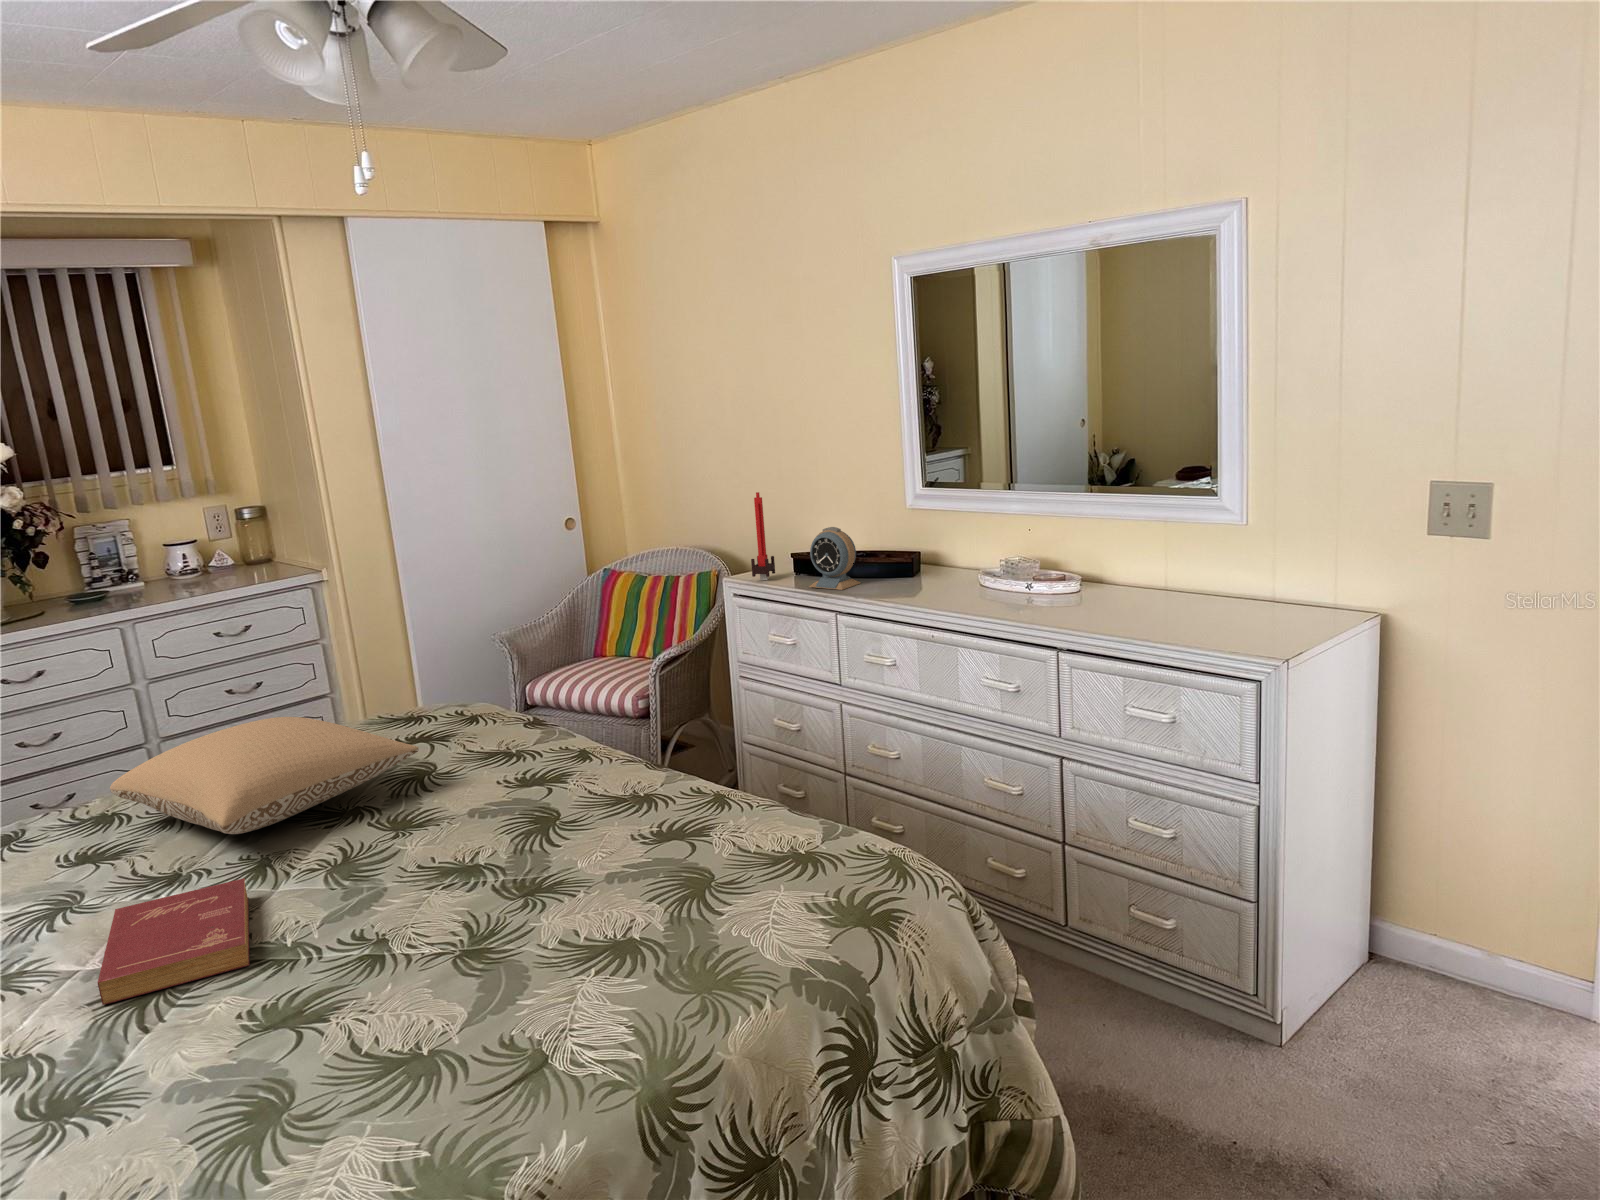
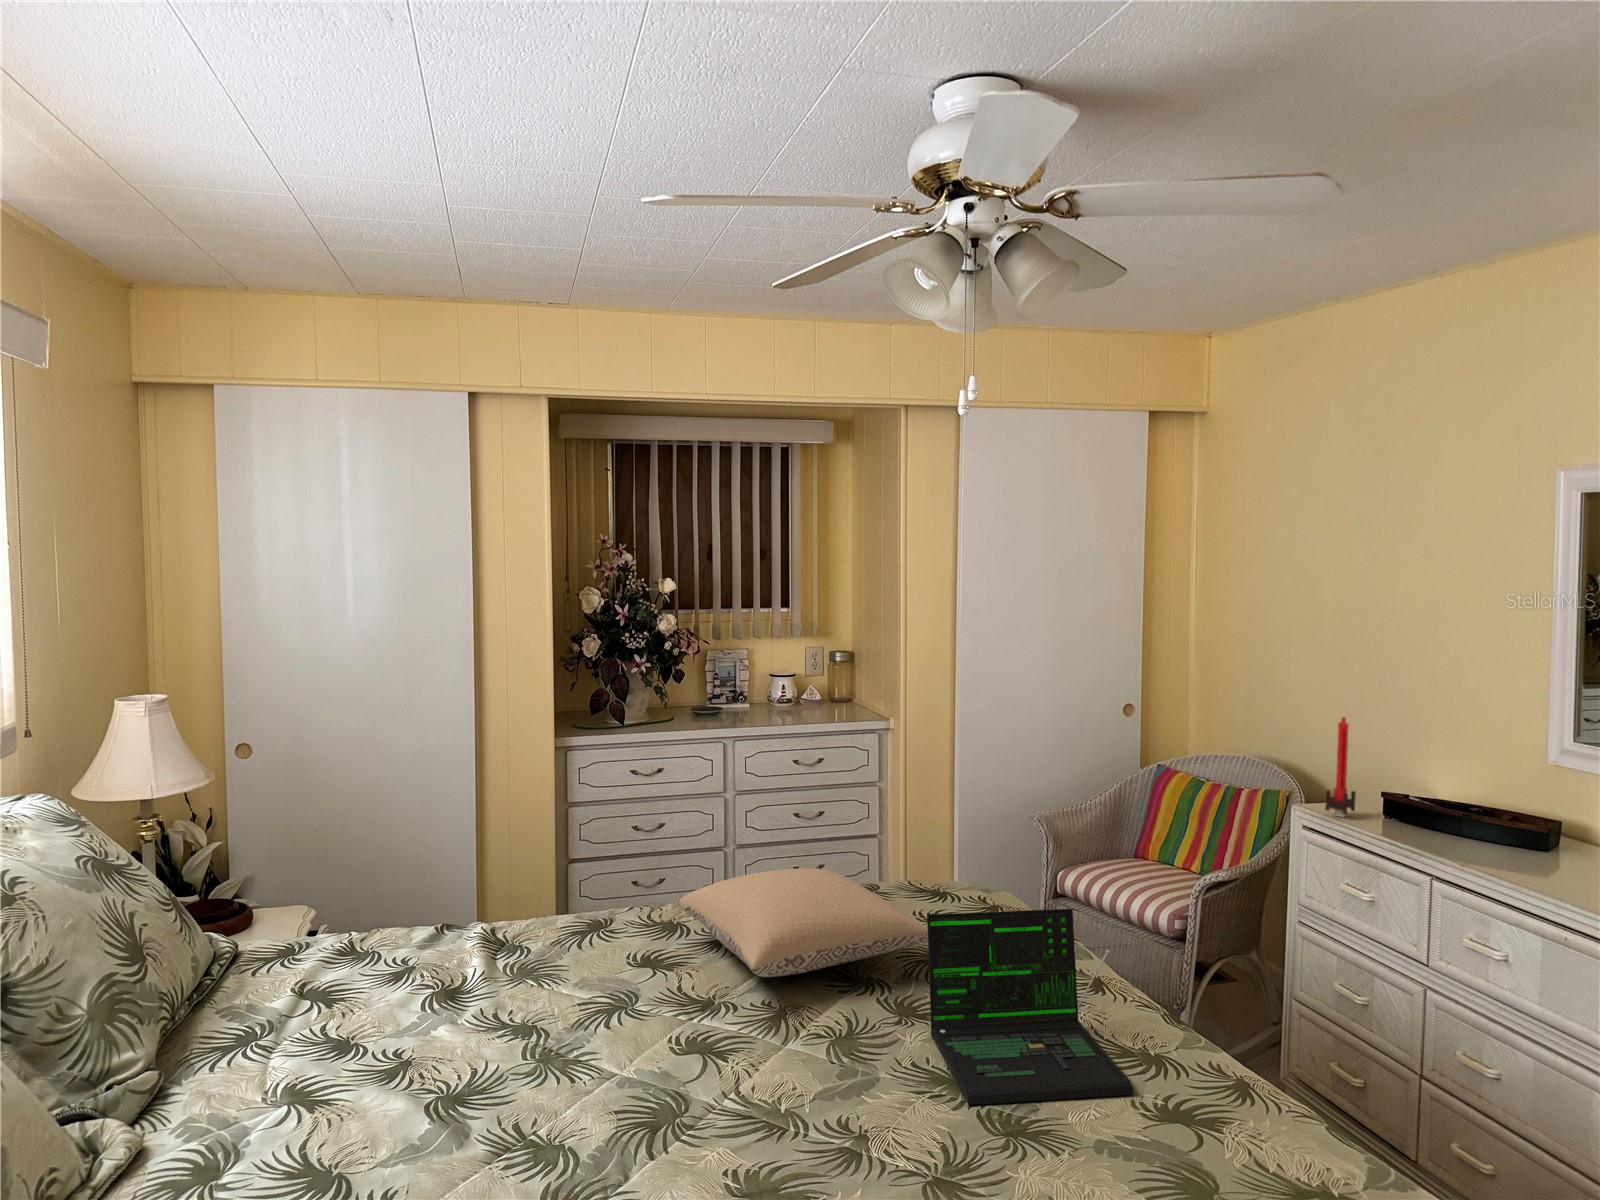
alarm clock: present [809,527,861,590] -> none [1397,773,1468,851]
laptop: none [409,689,630,882] -> present [927,909,1134,1105]
book: present [97,878,250,1005] -> none [626,1023,760,1122]

